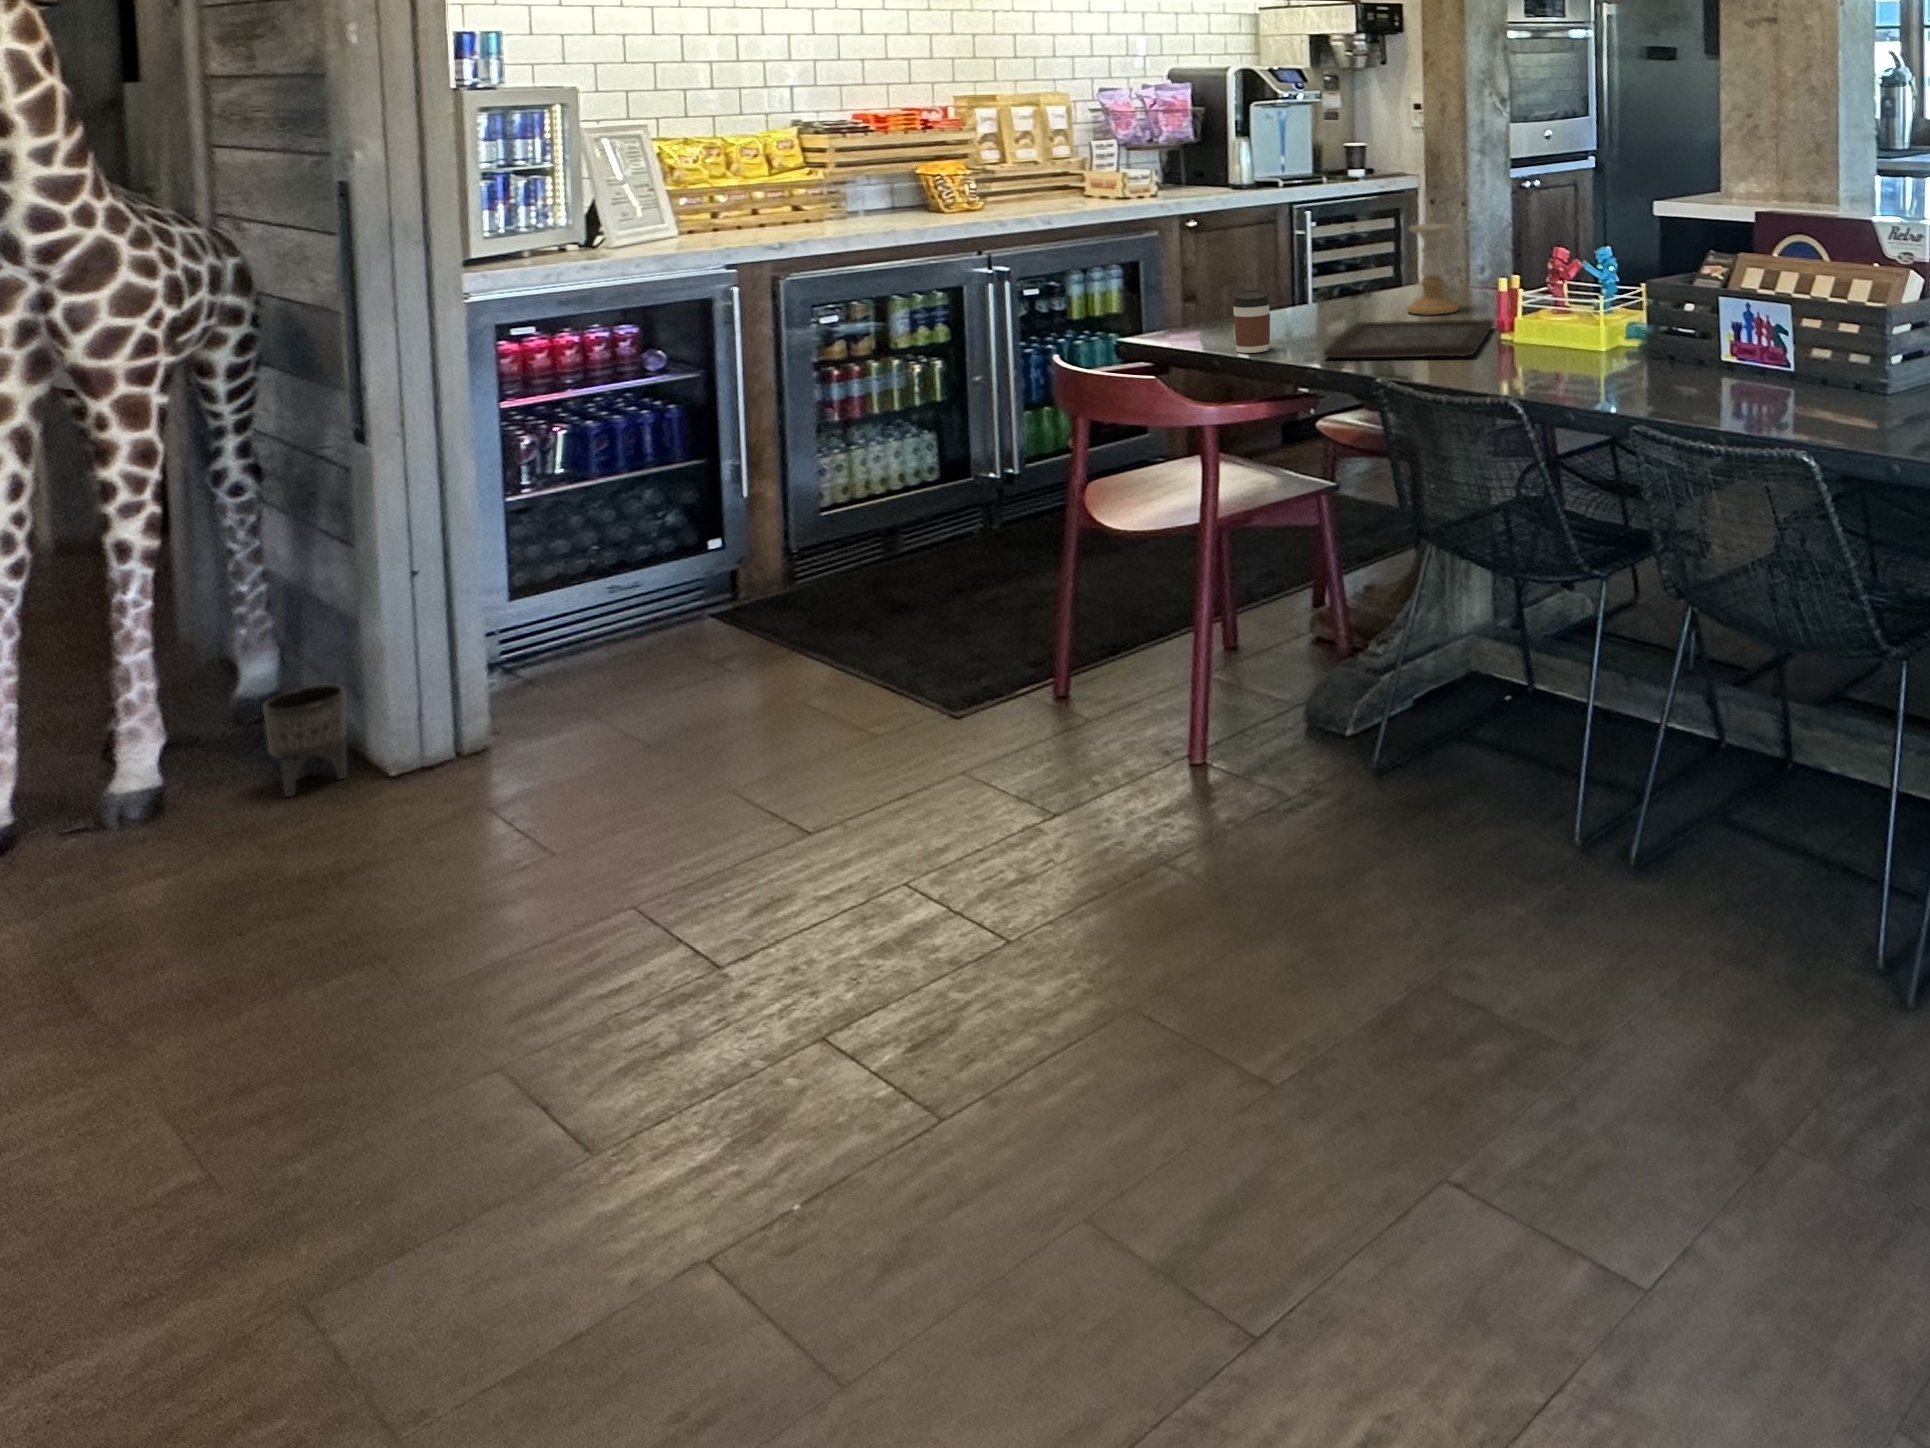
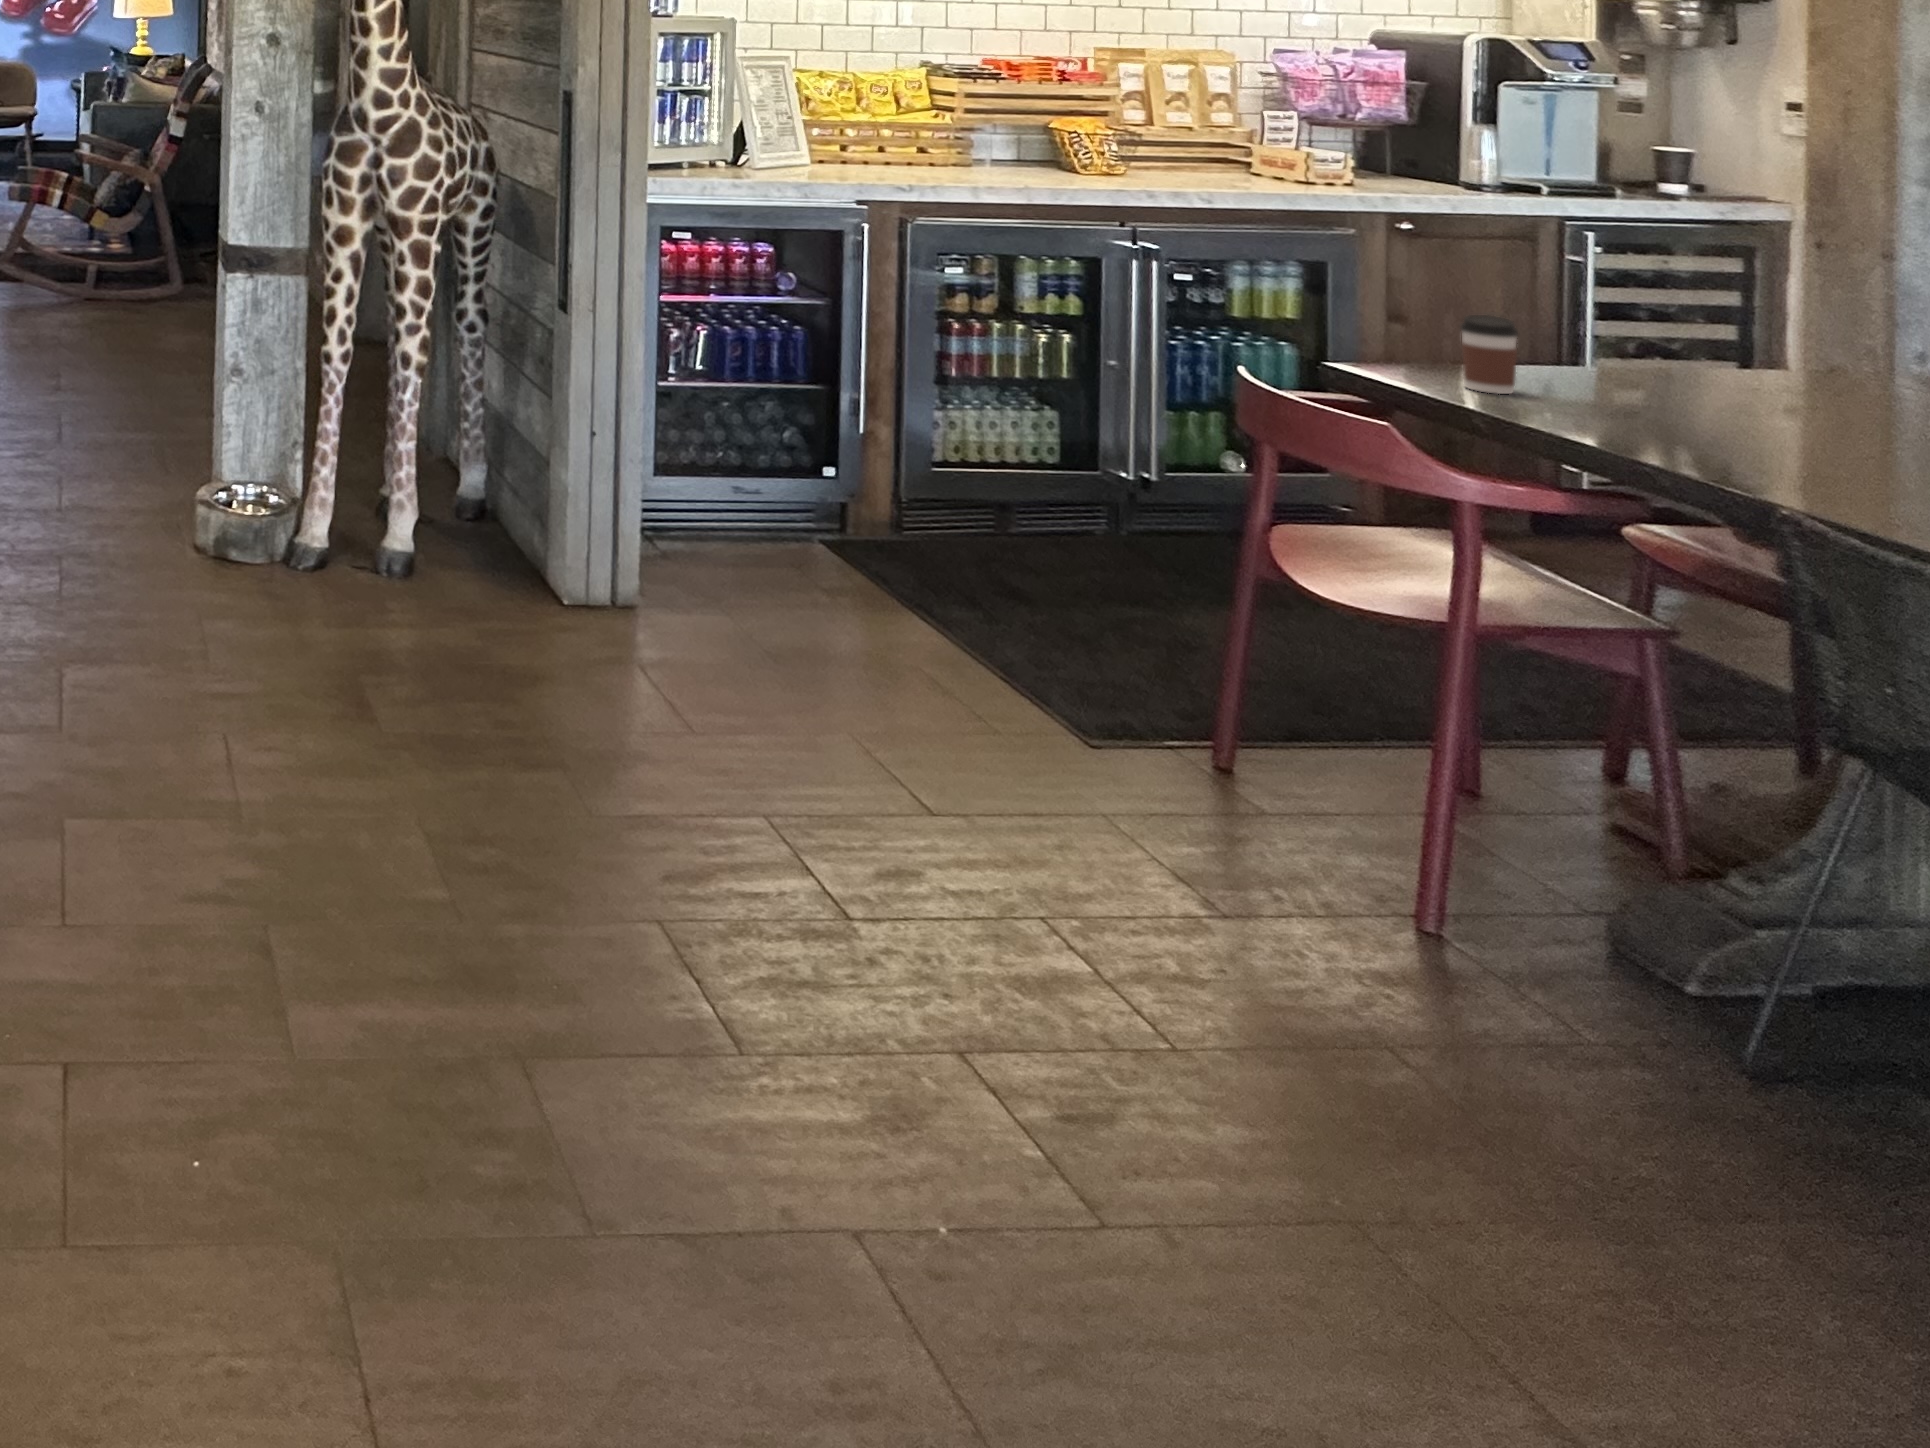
candle holder: present [1407,224,1459,315] -> none [1748,268,1846,398]
tray: present [1324,319,1494,358] -> none [1599,383,1912,460]
planter: present [263,685,346,797] -> none [483,504,538,591]

